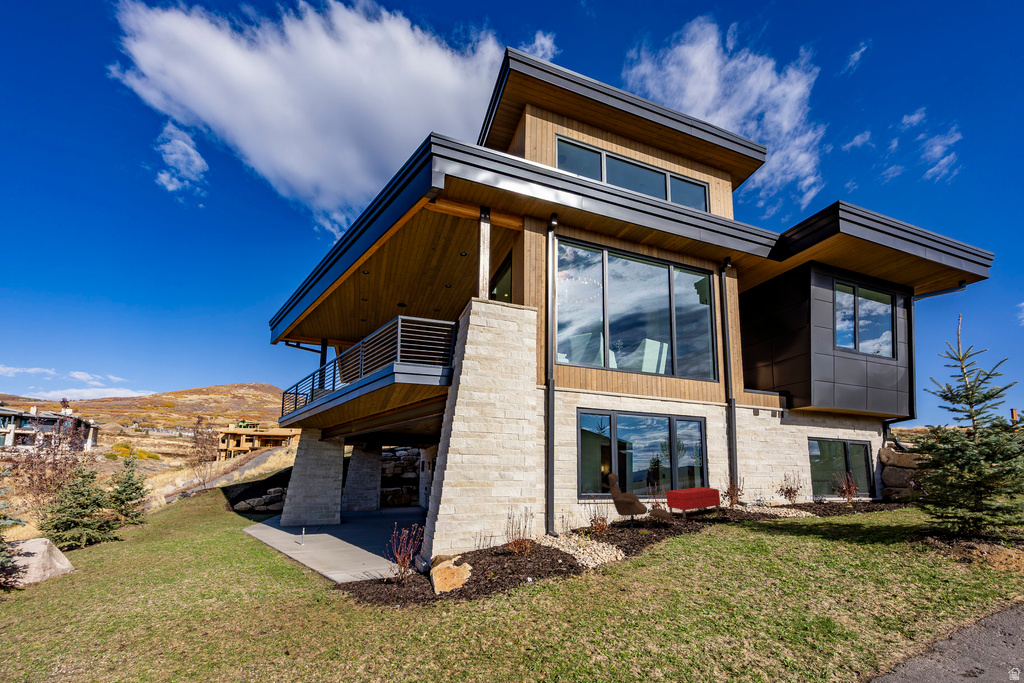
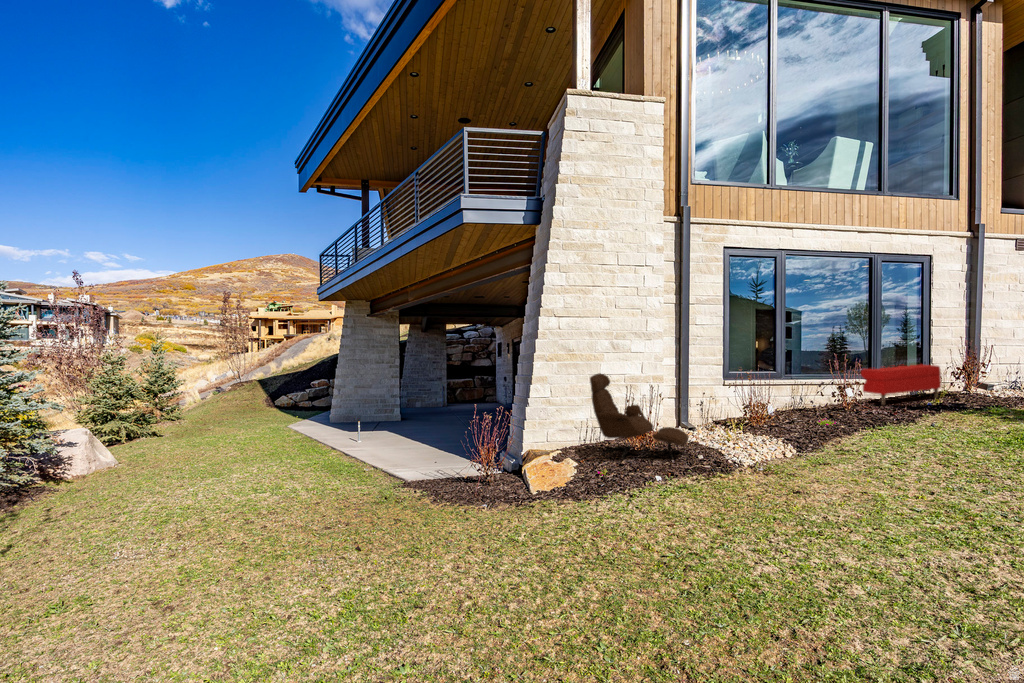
lounge chair: present [608,473,671,529] -> present [590,373,688,460]

